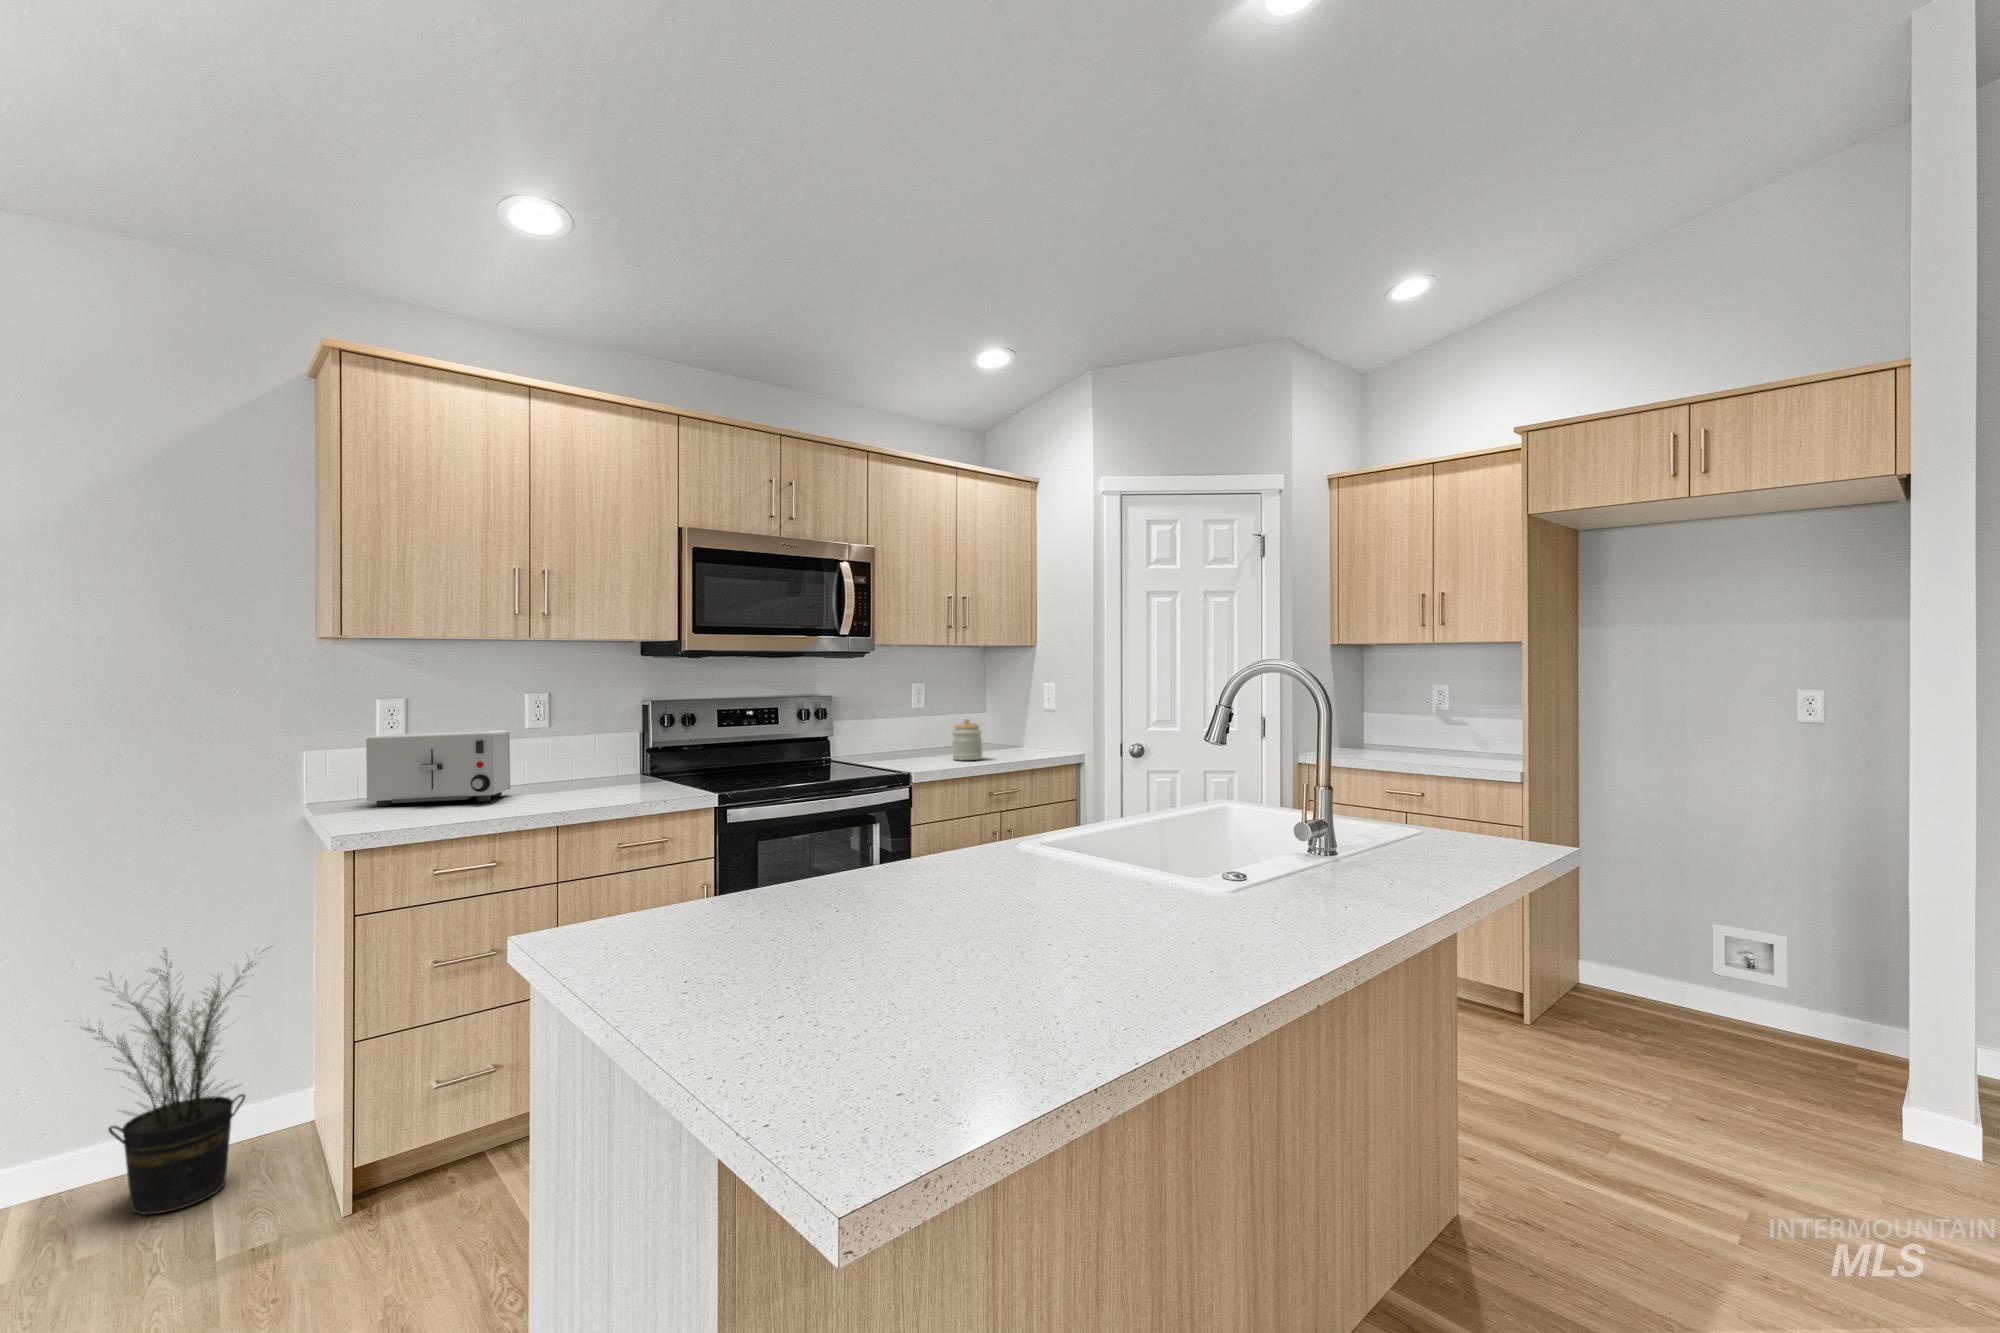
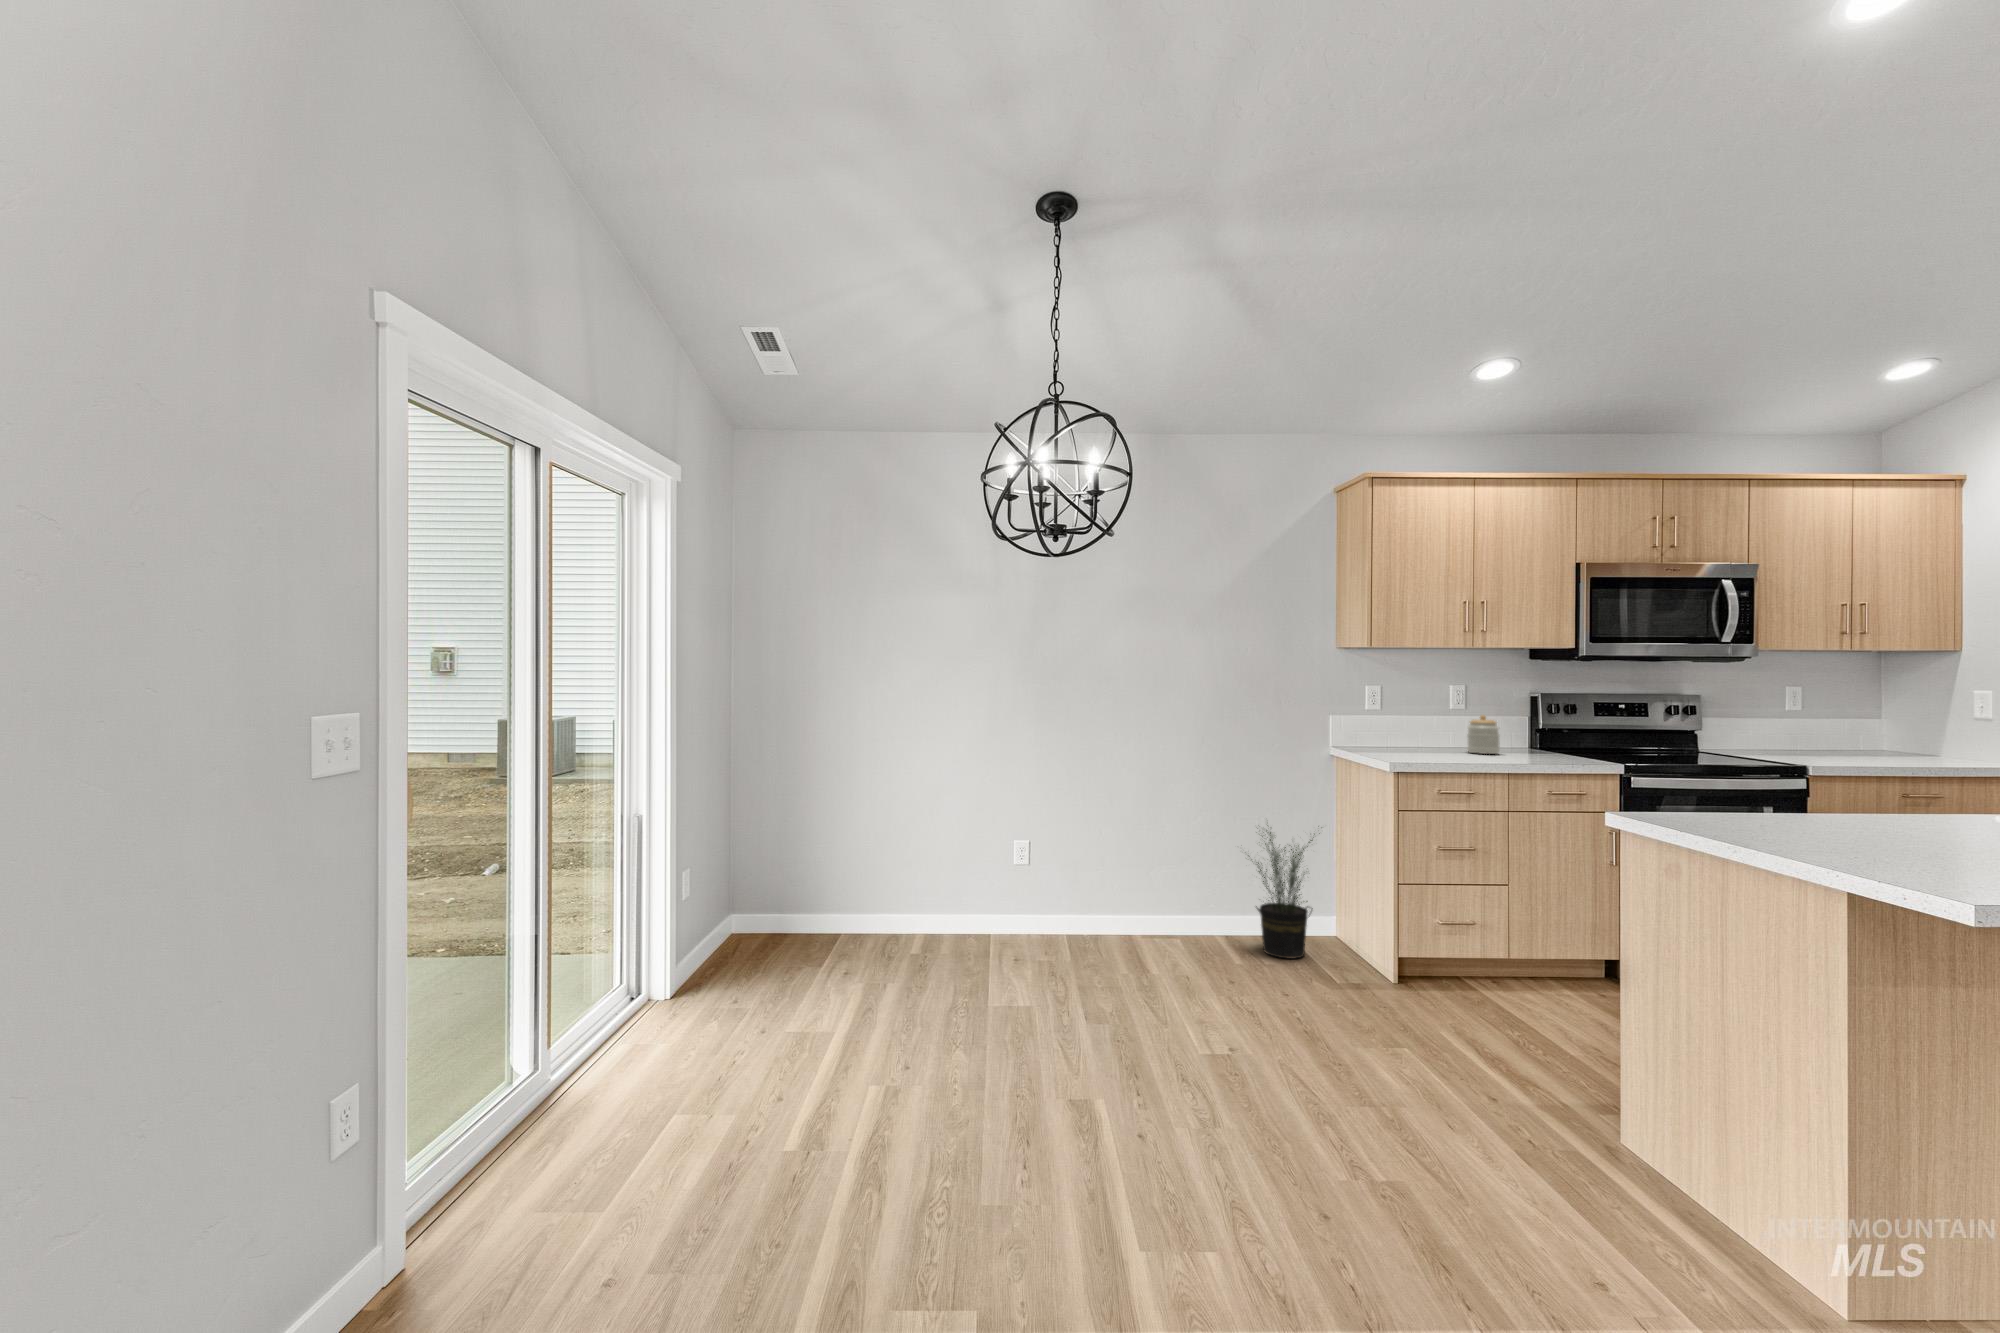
jar: present [953,719,983,760] -> present [1467,715,1500,754]
toaster: present [366,730,510,806] -> none [1371,708,1452,754]

